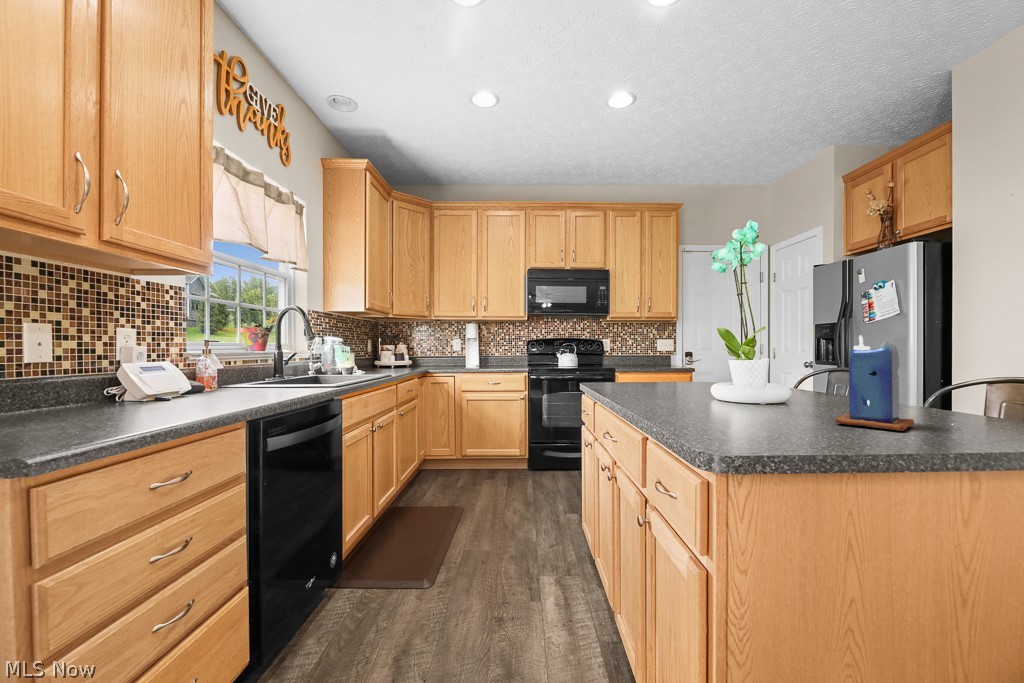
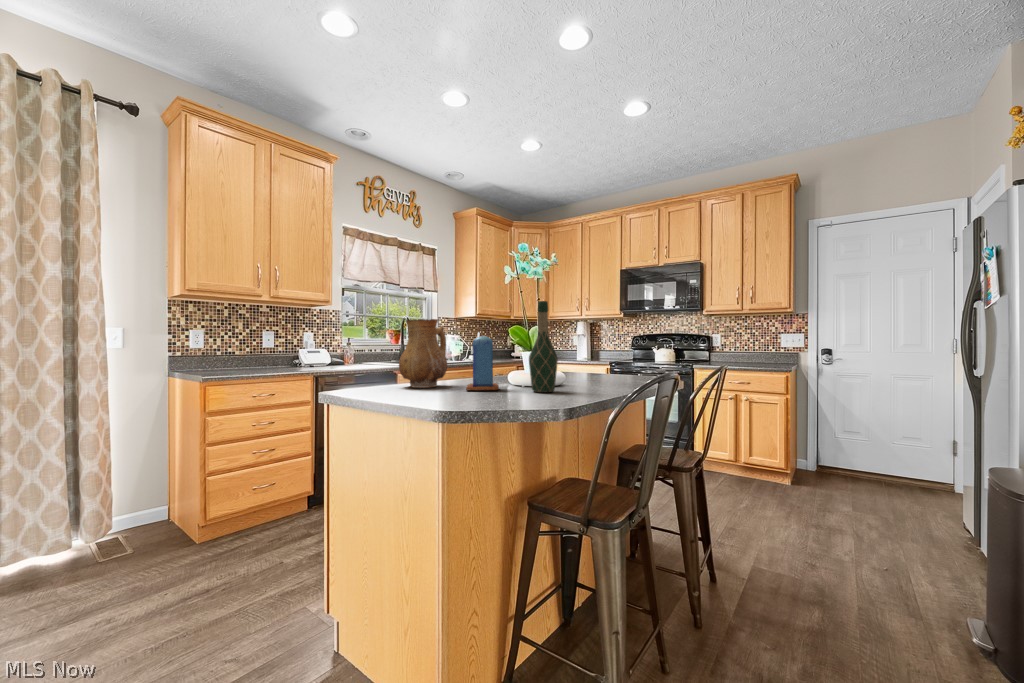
wine bottle: none [915,293,972,423] -> present [529,301,558,392]
ceramic pitcher: none [733,310,832,434] -> present [399,319,447,388]

